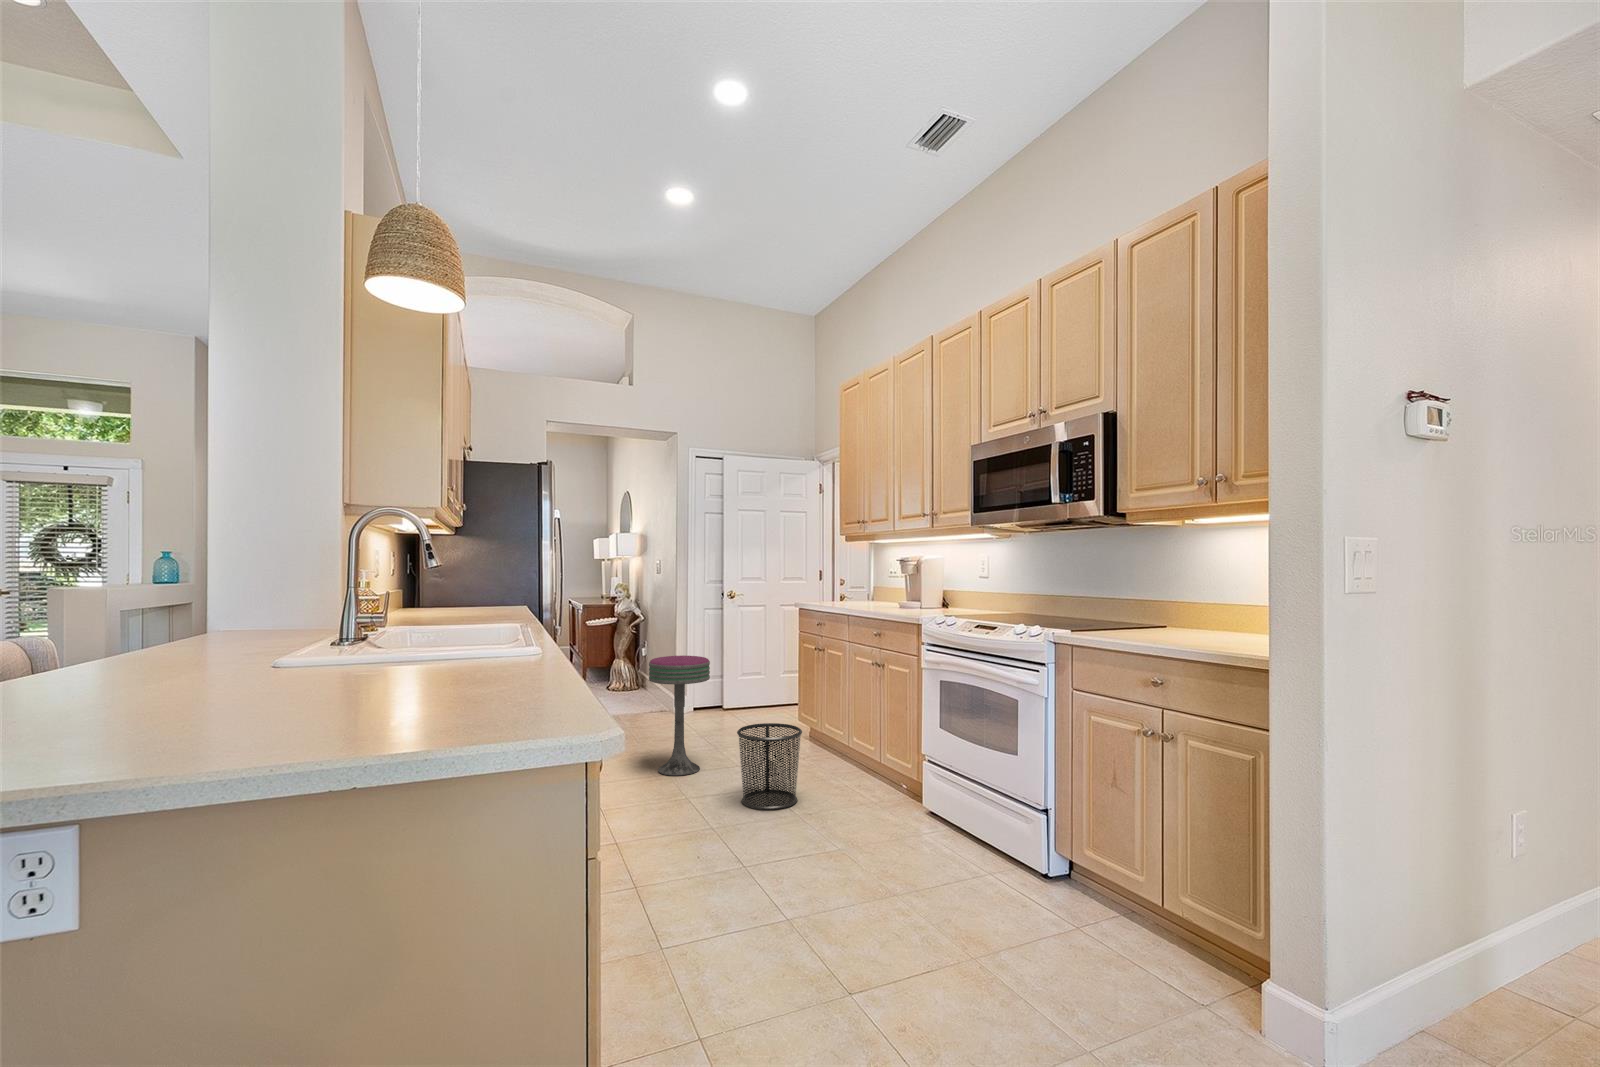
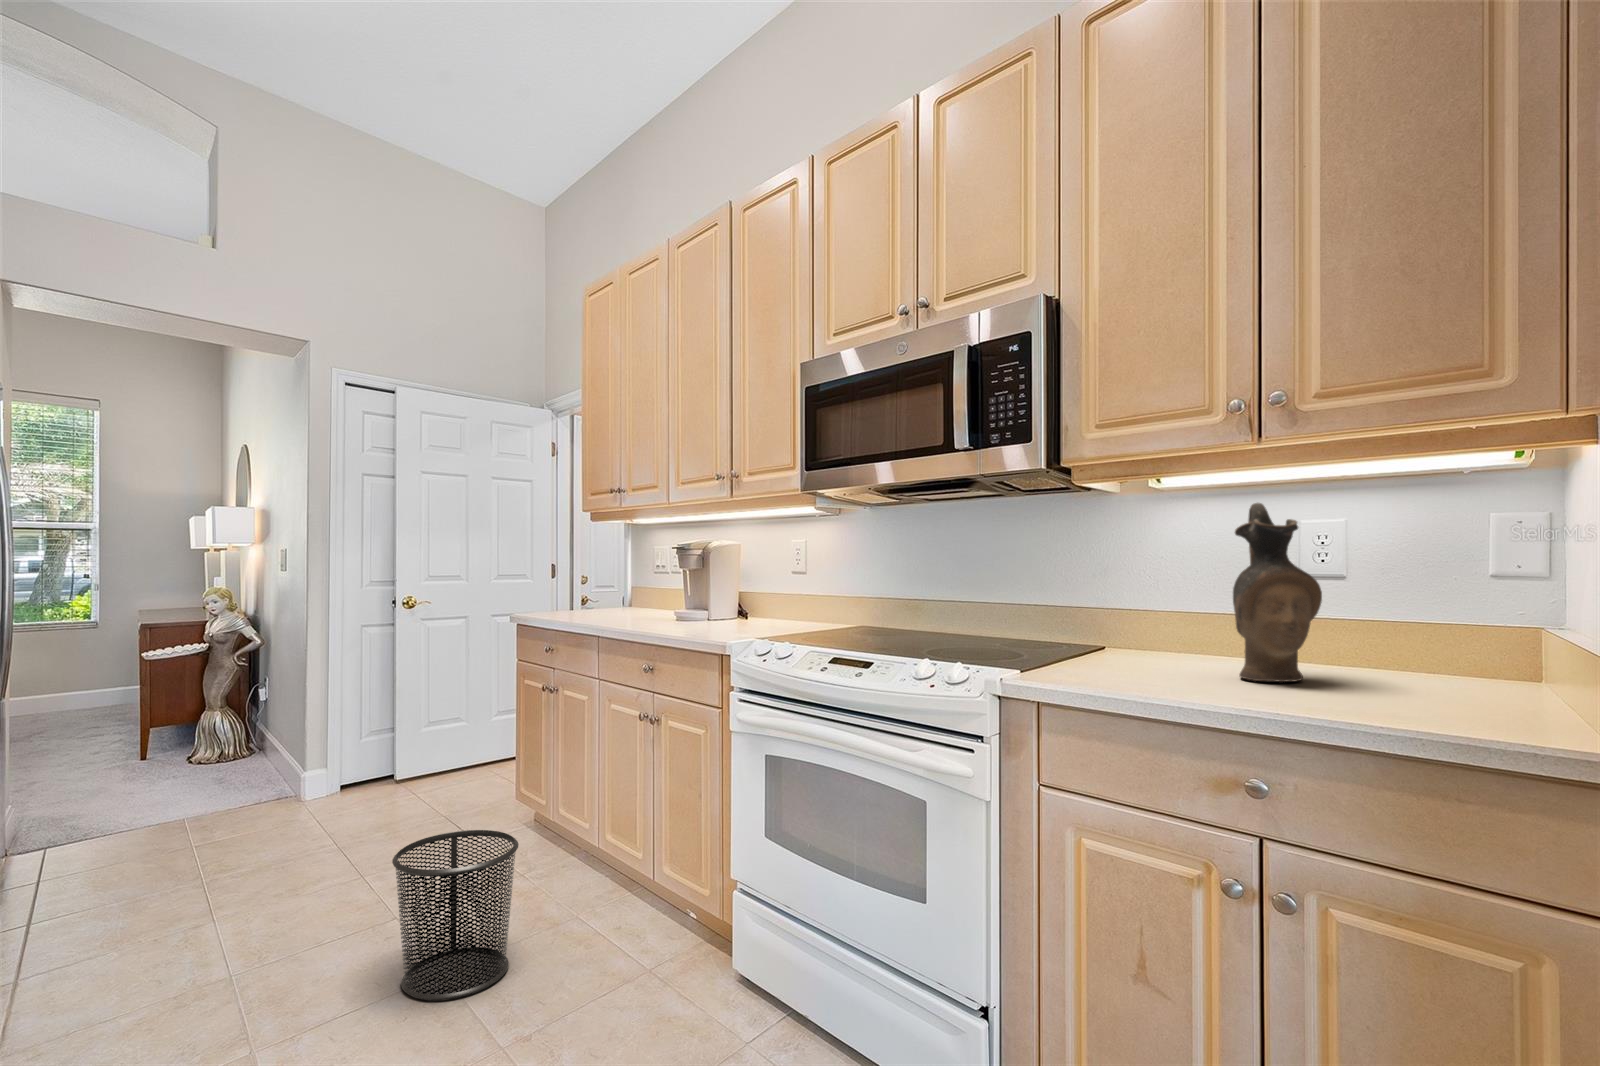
ceramic pitcher: none [1187,540,1236,643] -> present [1233,503,1322,682]
bar stool: present [649,656,710,776] -> none [223,715,350,939]

